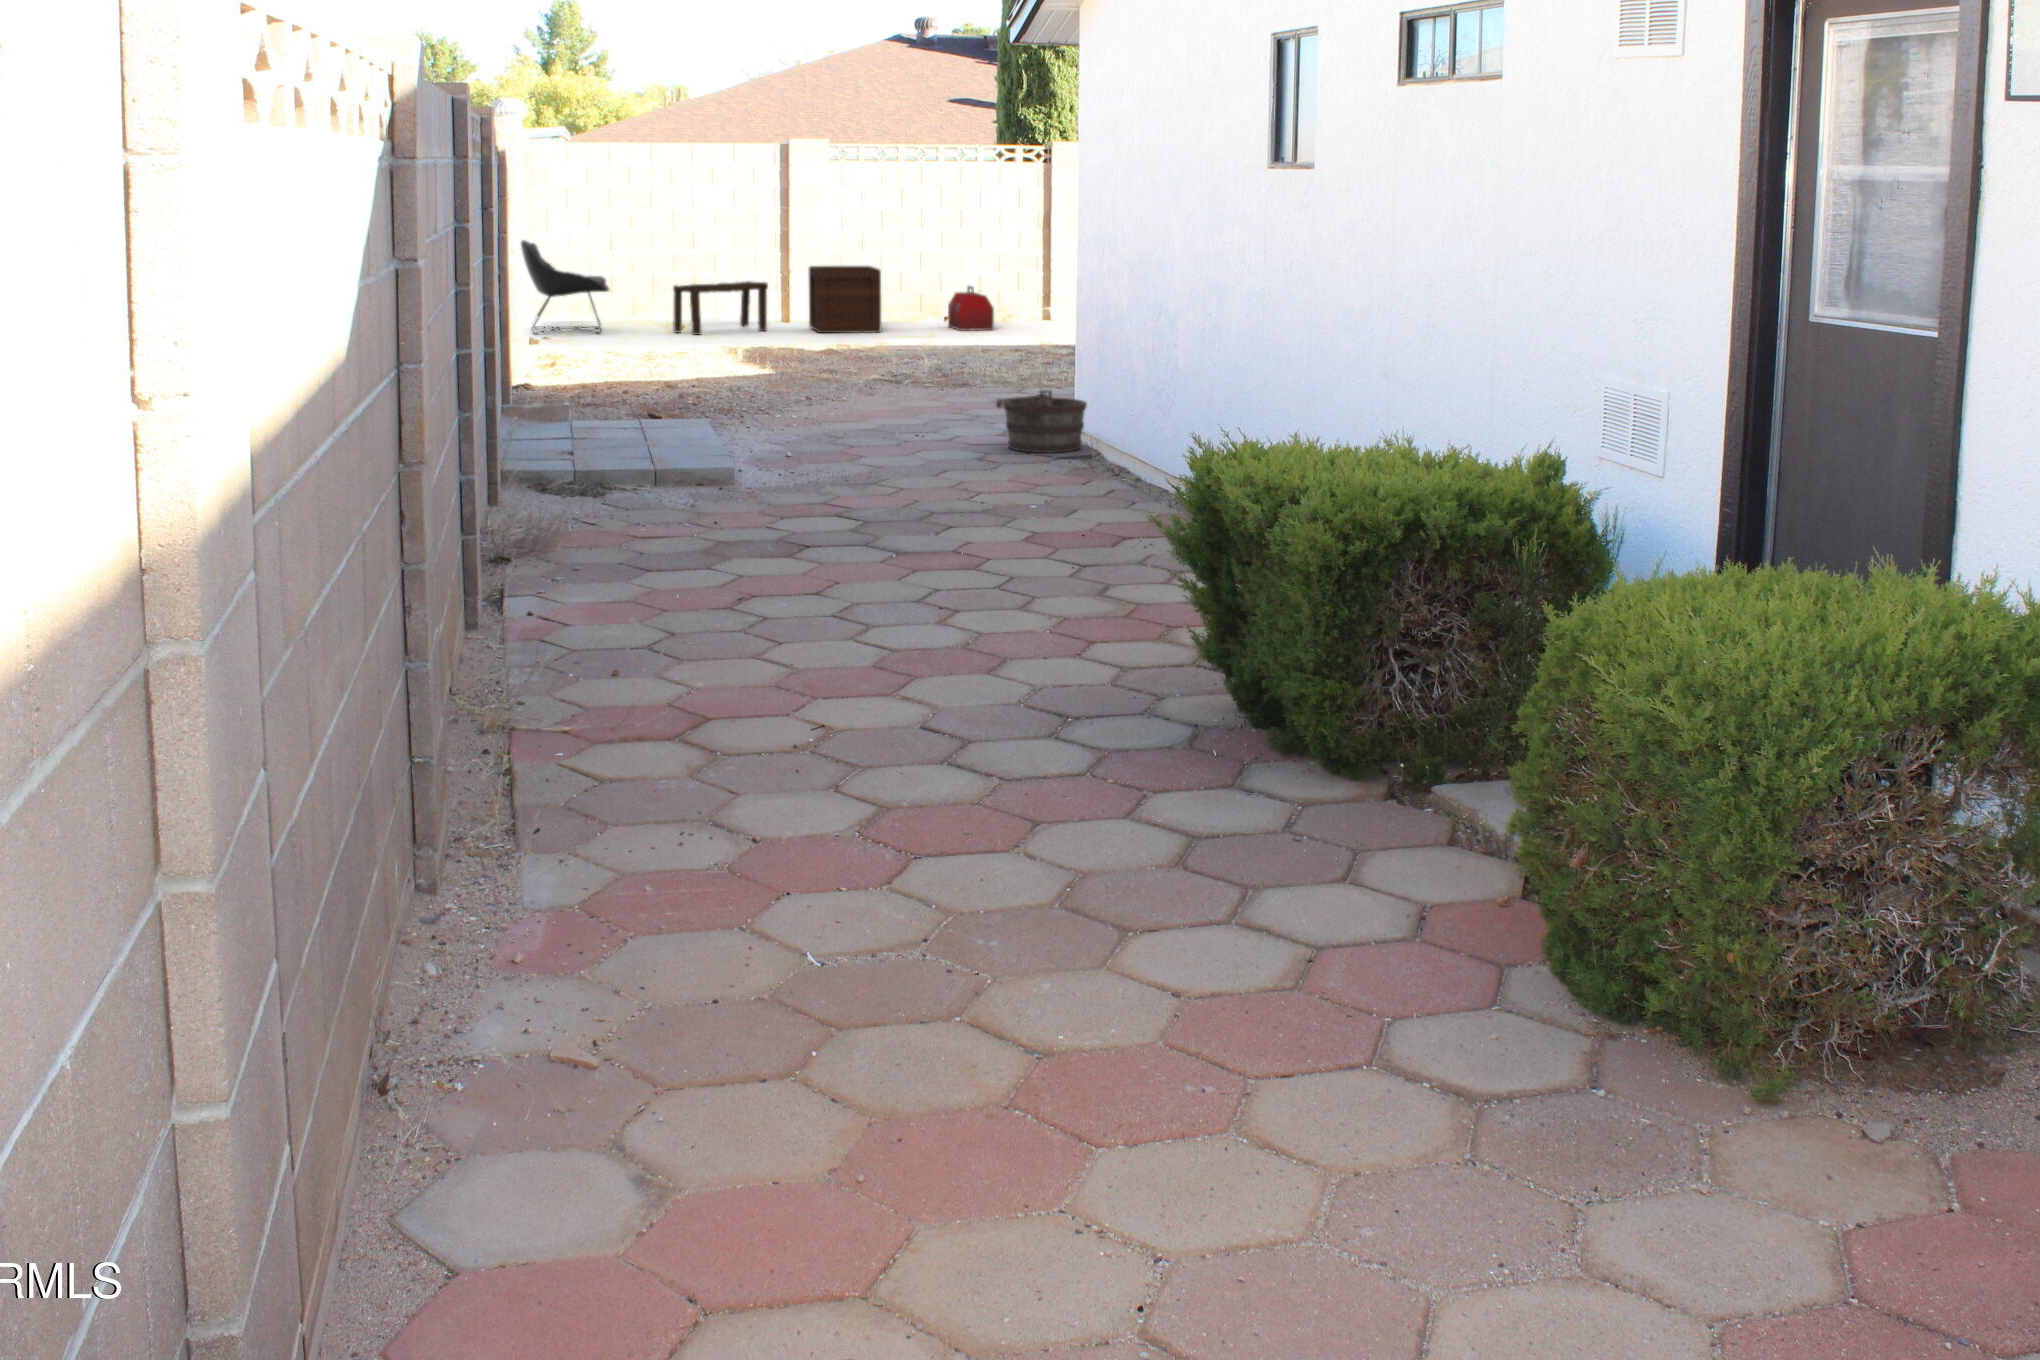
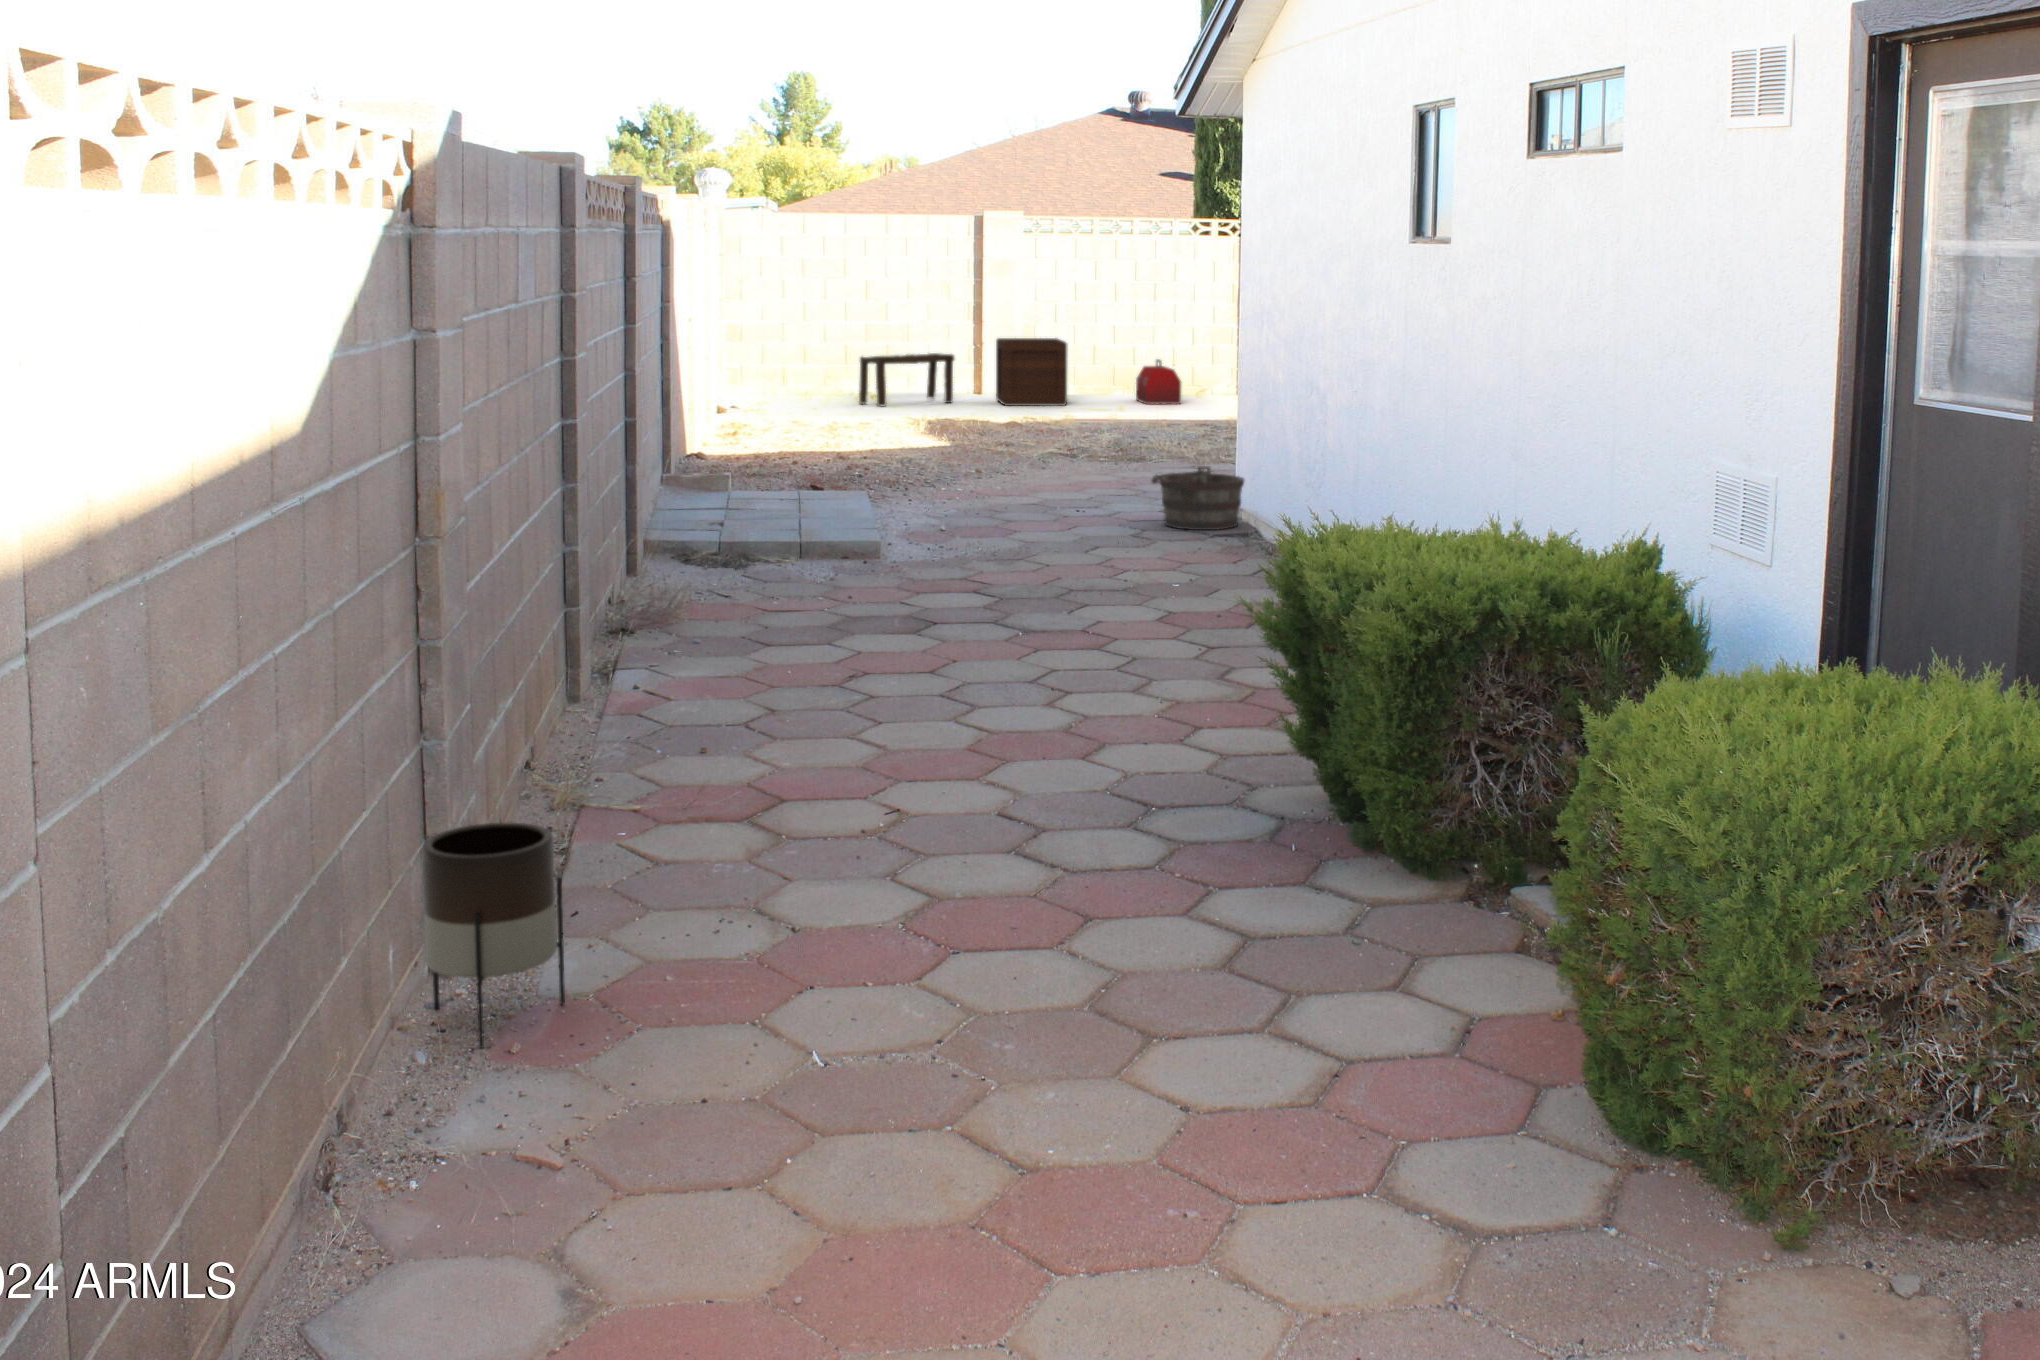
lounge chair: present [521,240,609,335] -> none [709,310,797,405]
planter: none [419,740,554,956] -> present [422,822,565,1048]

